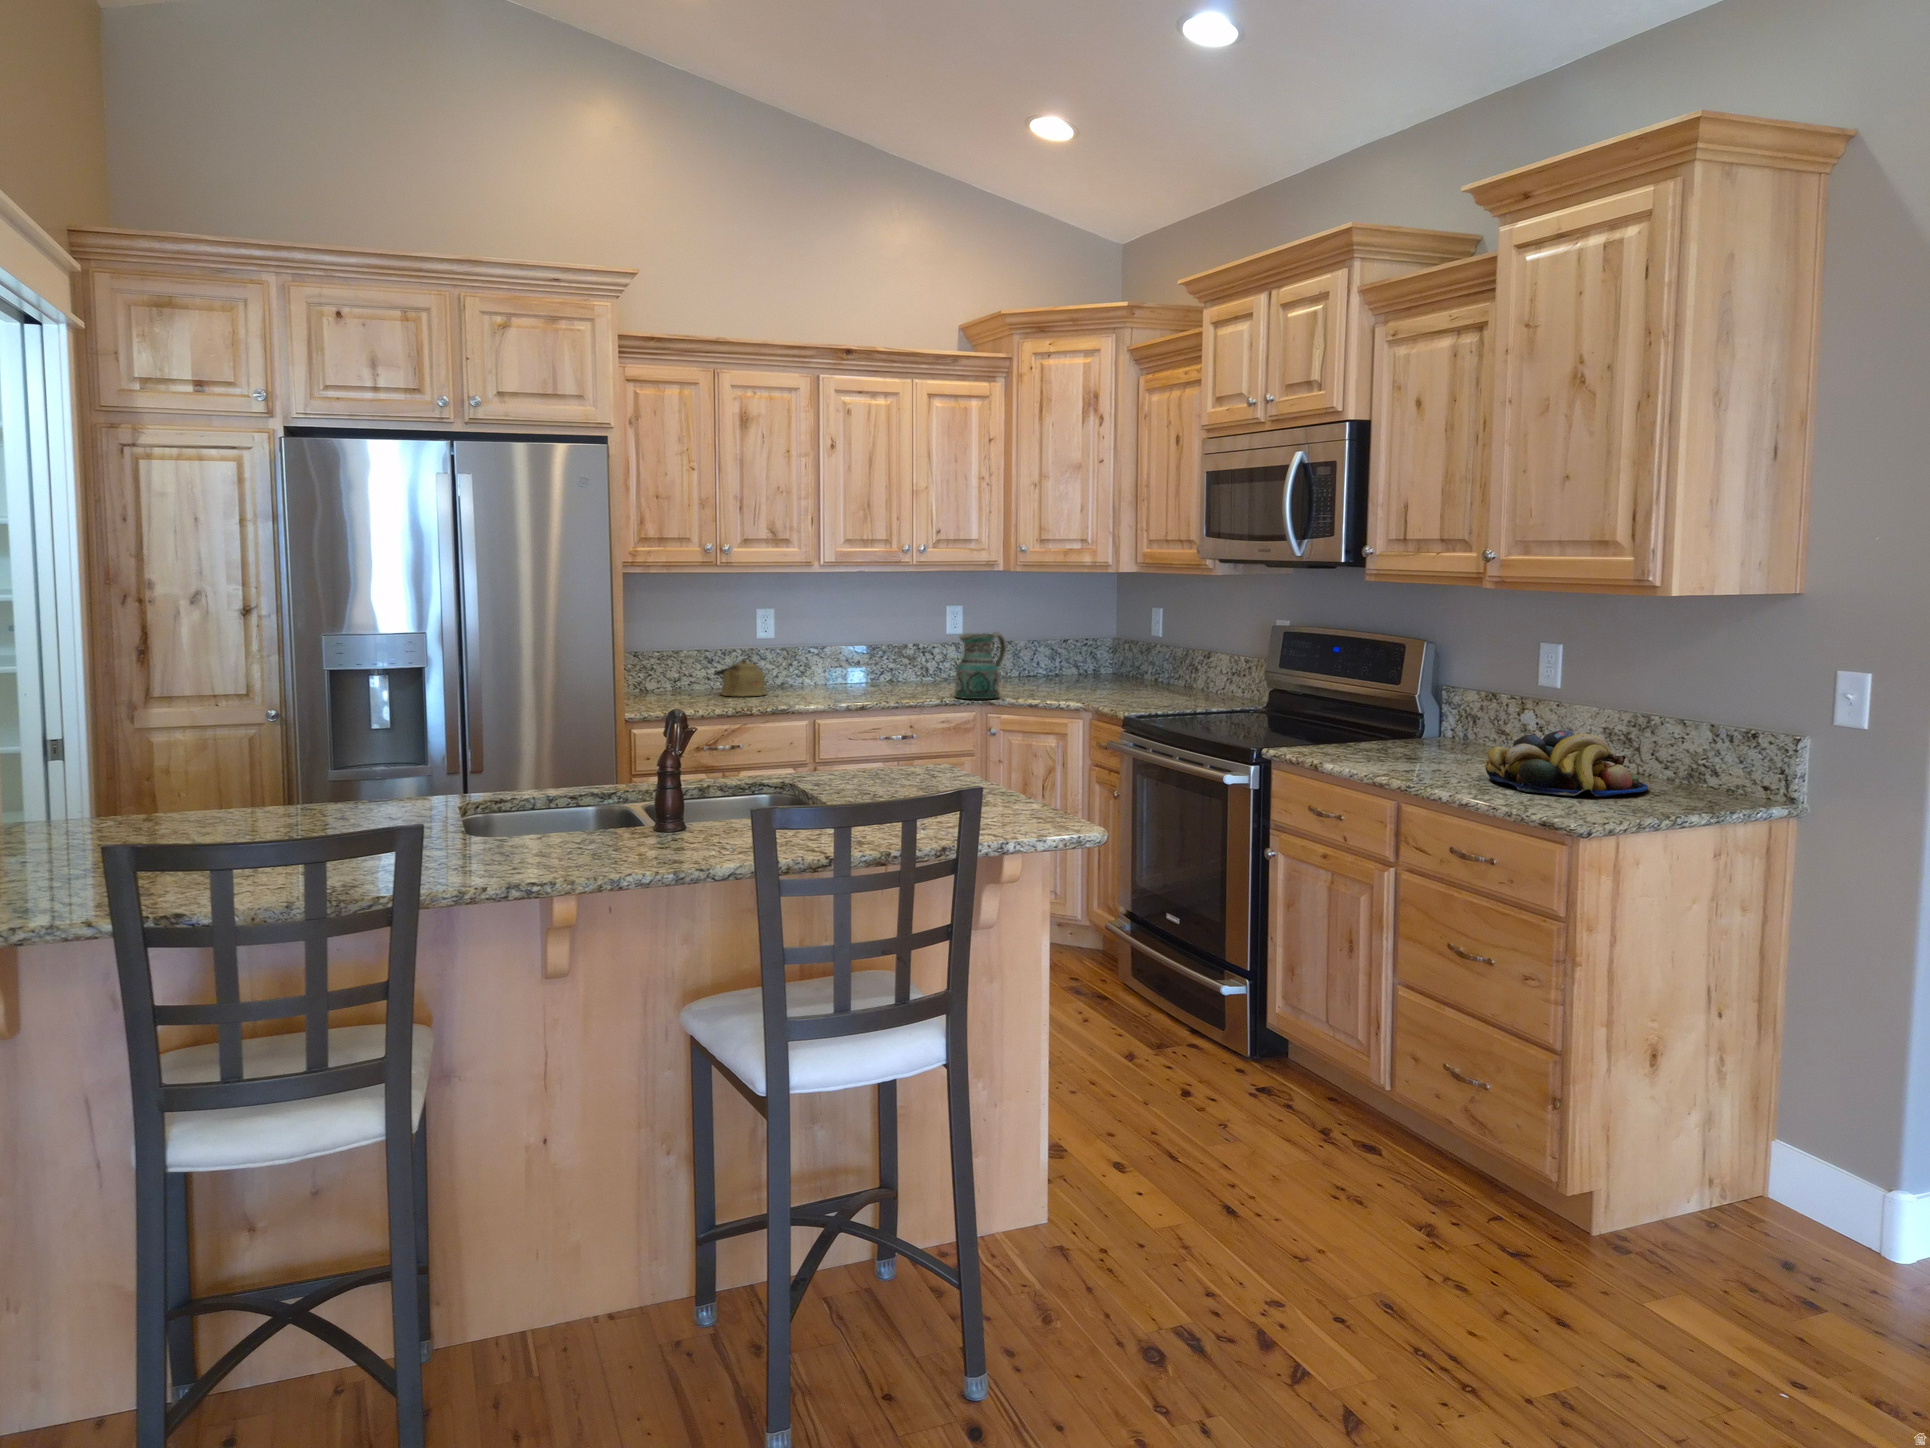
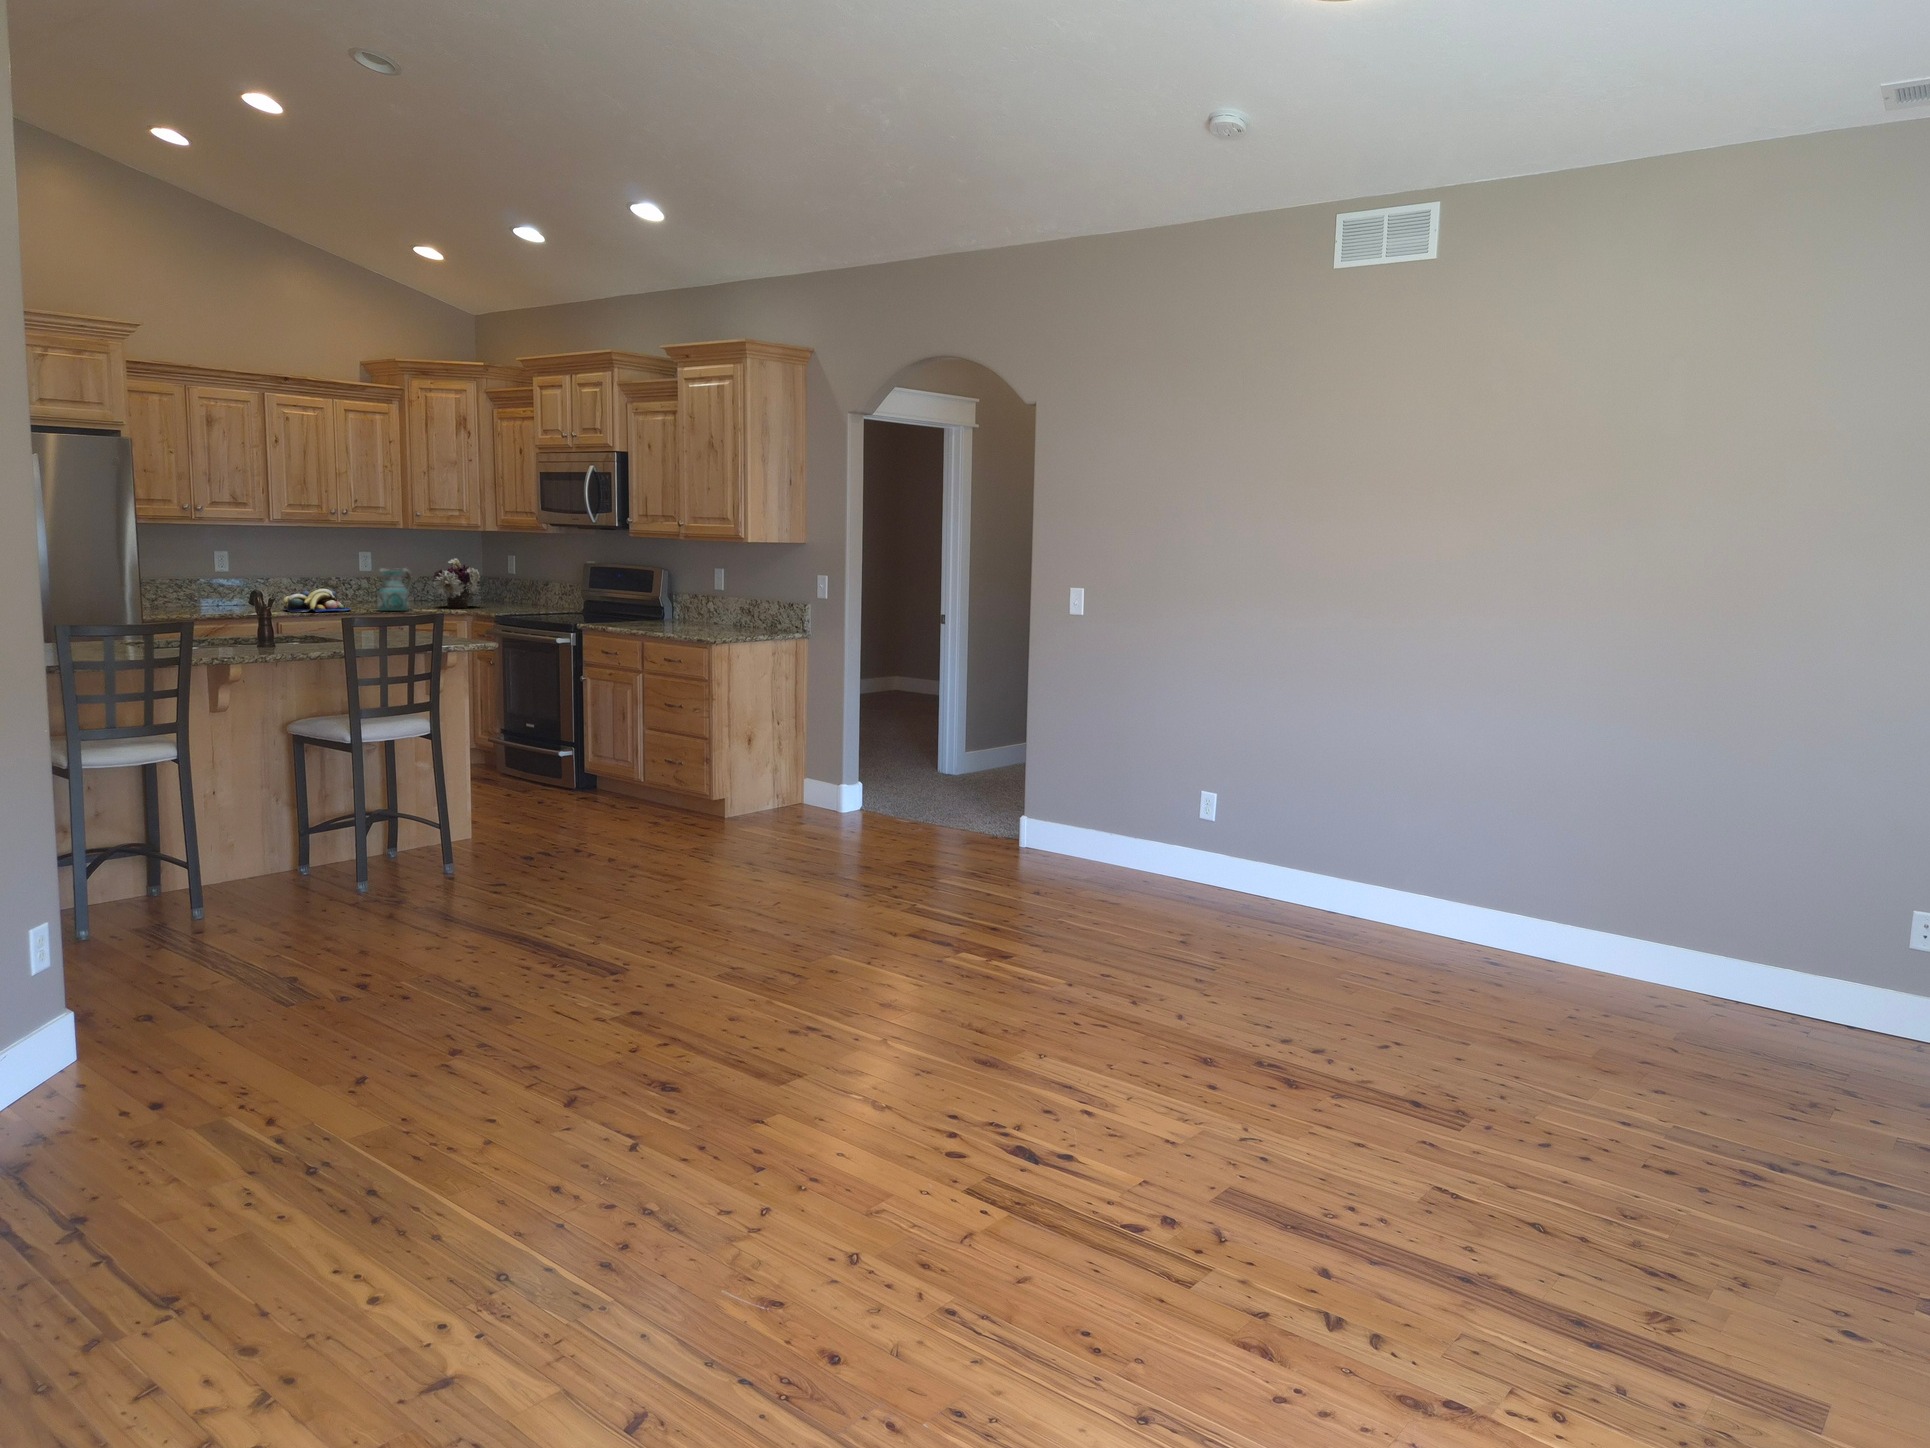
flower arrangement: none [1037,614,1107,691] -> present [433,559,480,608]
kettle: present [714,659,767,696] -> none [189,585,233,611]
fruit bowl: present [1485,730,1648,796] -> present [283,589,351,612]

